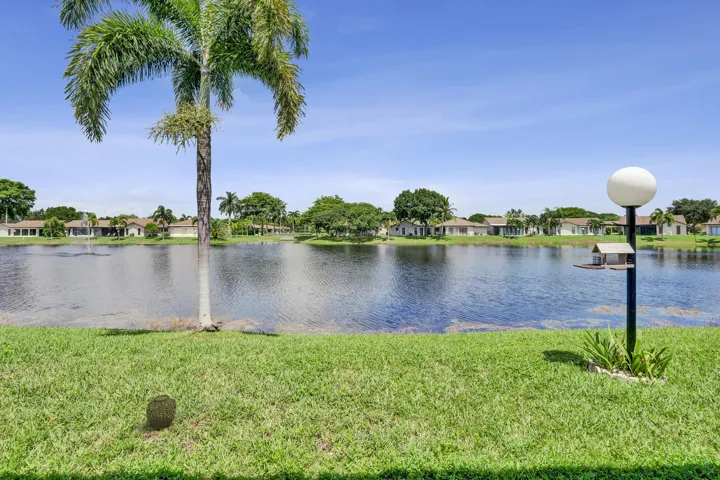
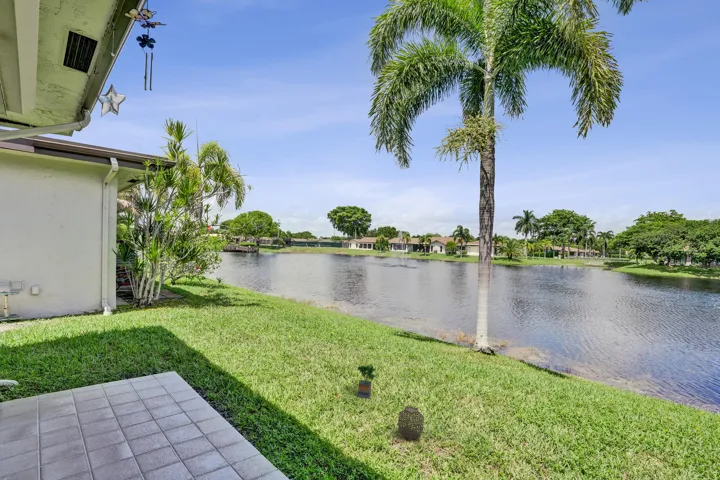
potted tree: none [76,370,105,411] -> present [357,366,376,398]

